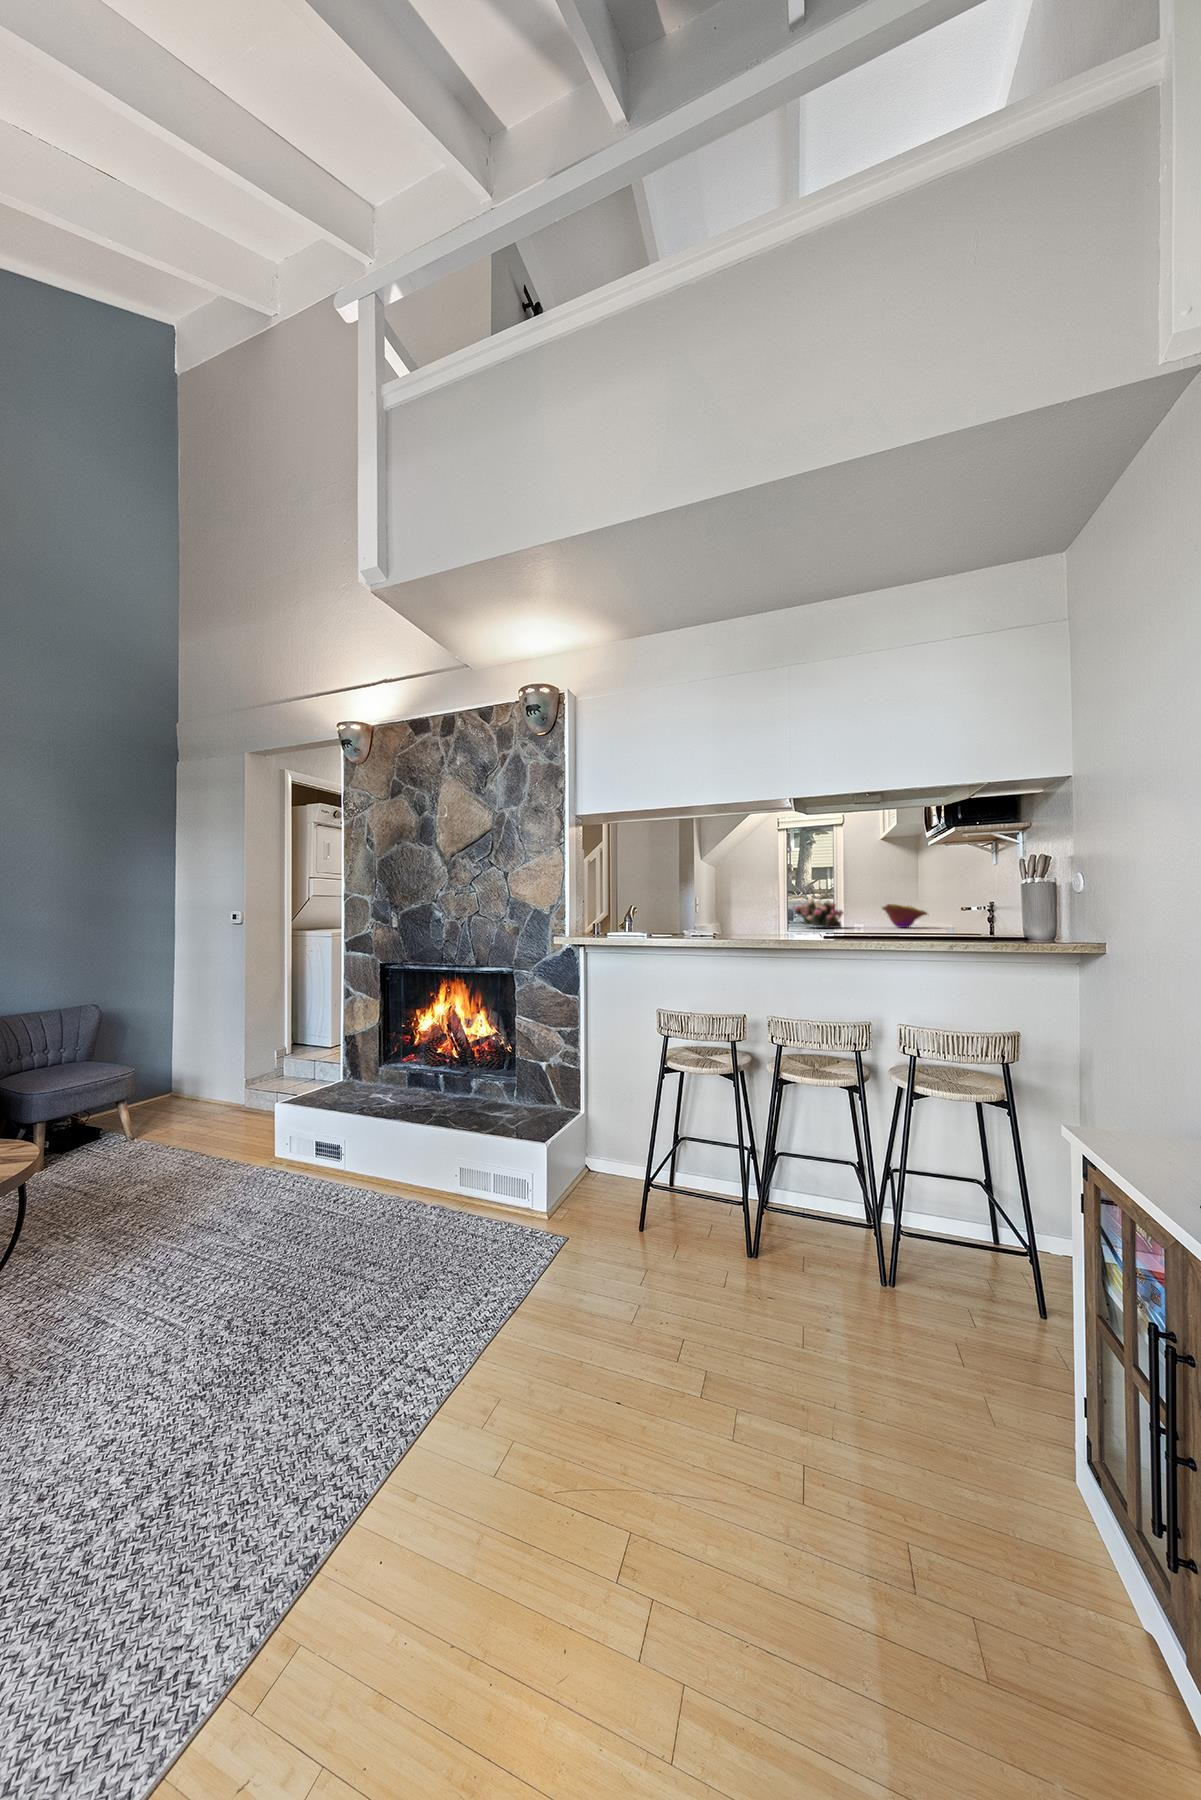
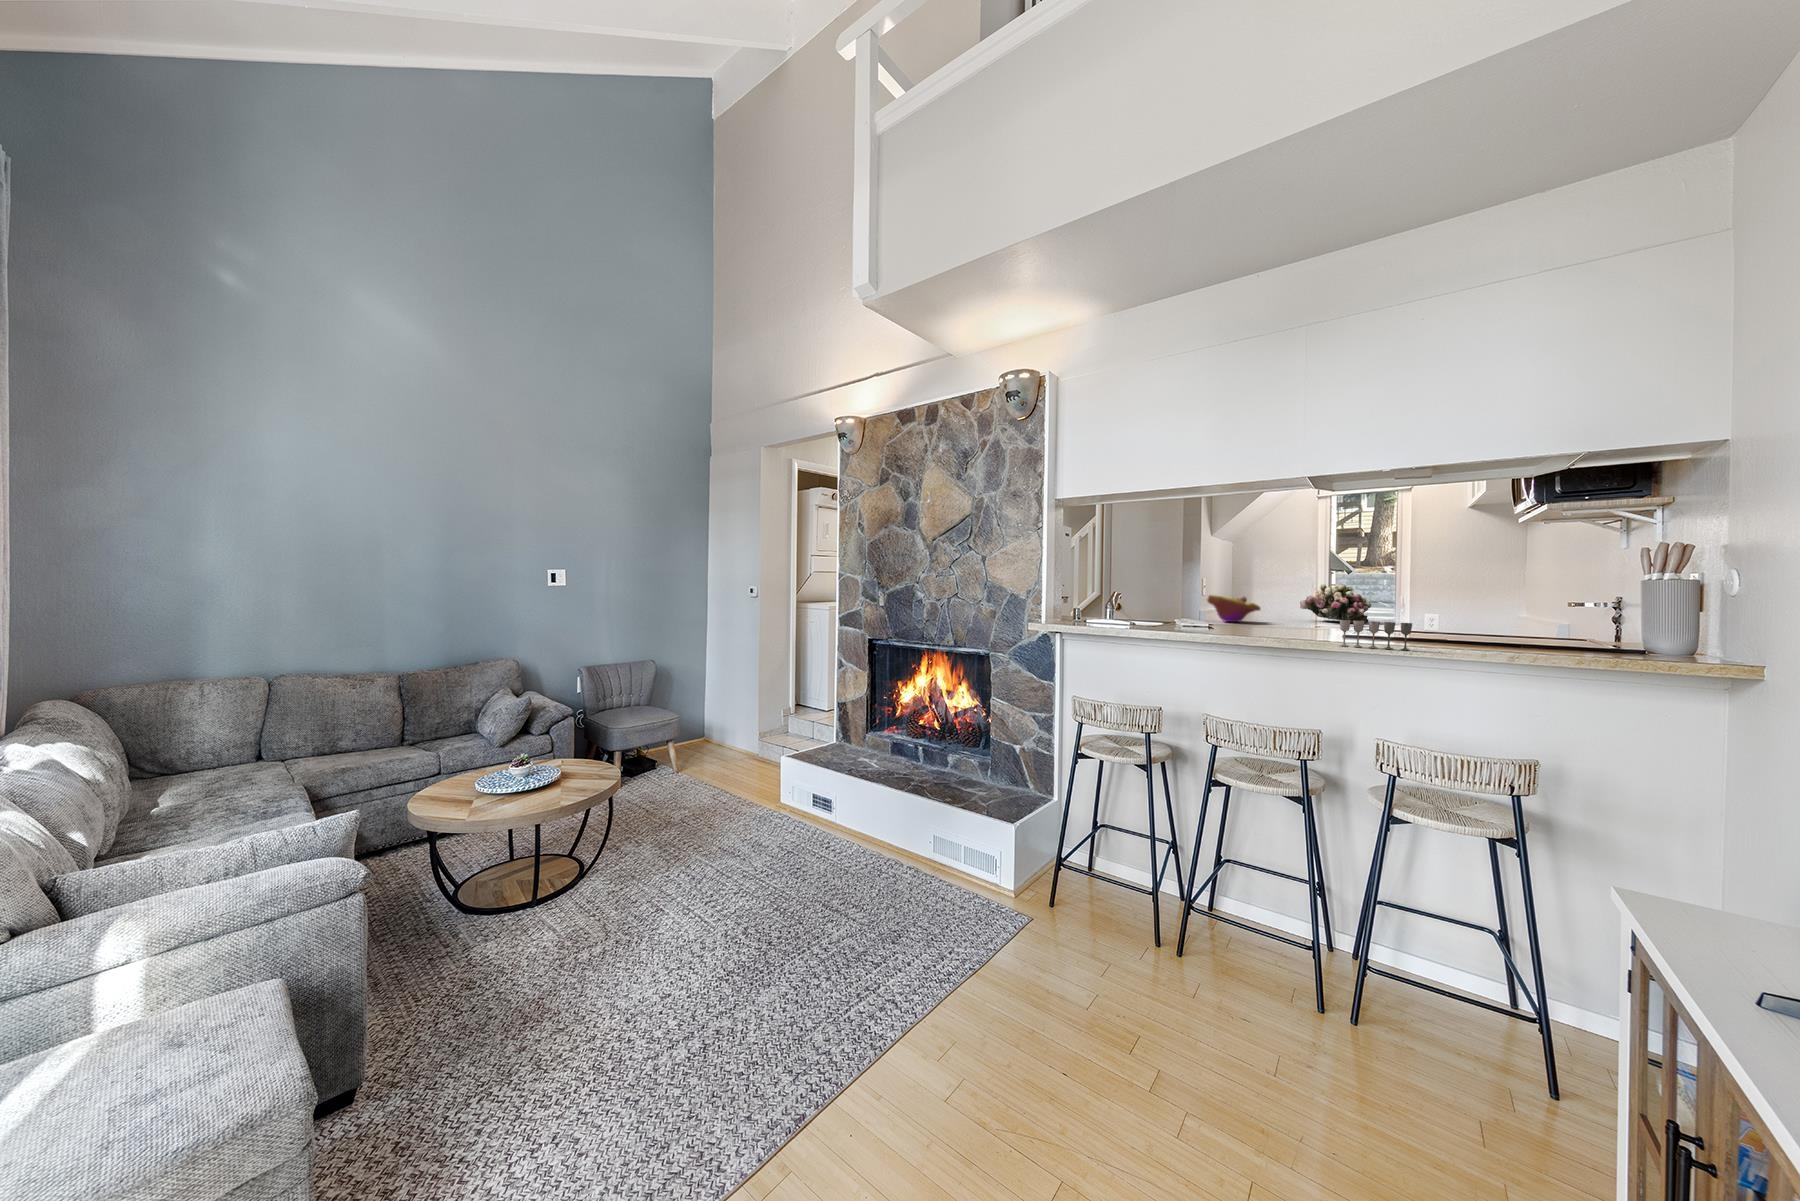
decorative bowl: present [882,904,927,928] -> present [1207,595,1261,622]
wine glass: none [836,919,893,943] -> present [1340,620,1412,650]

